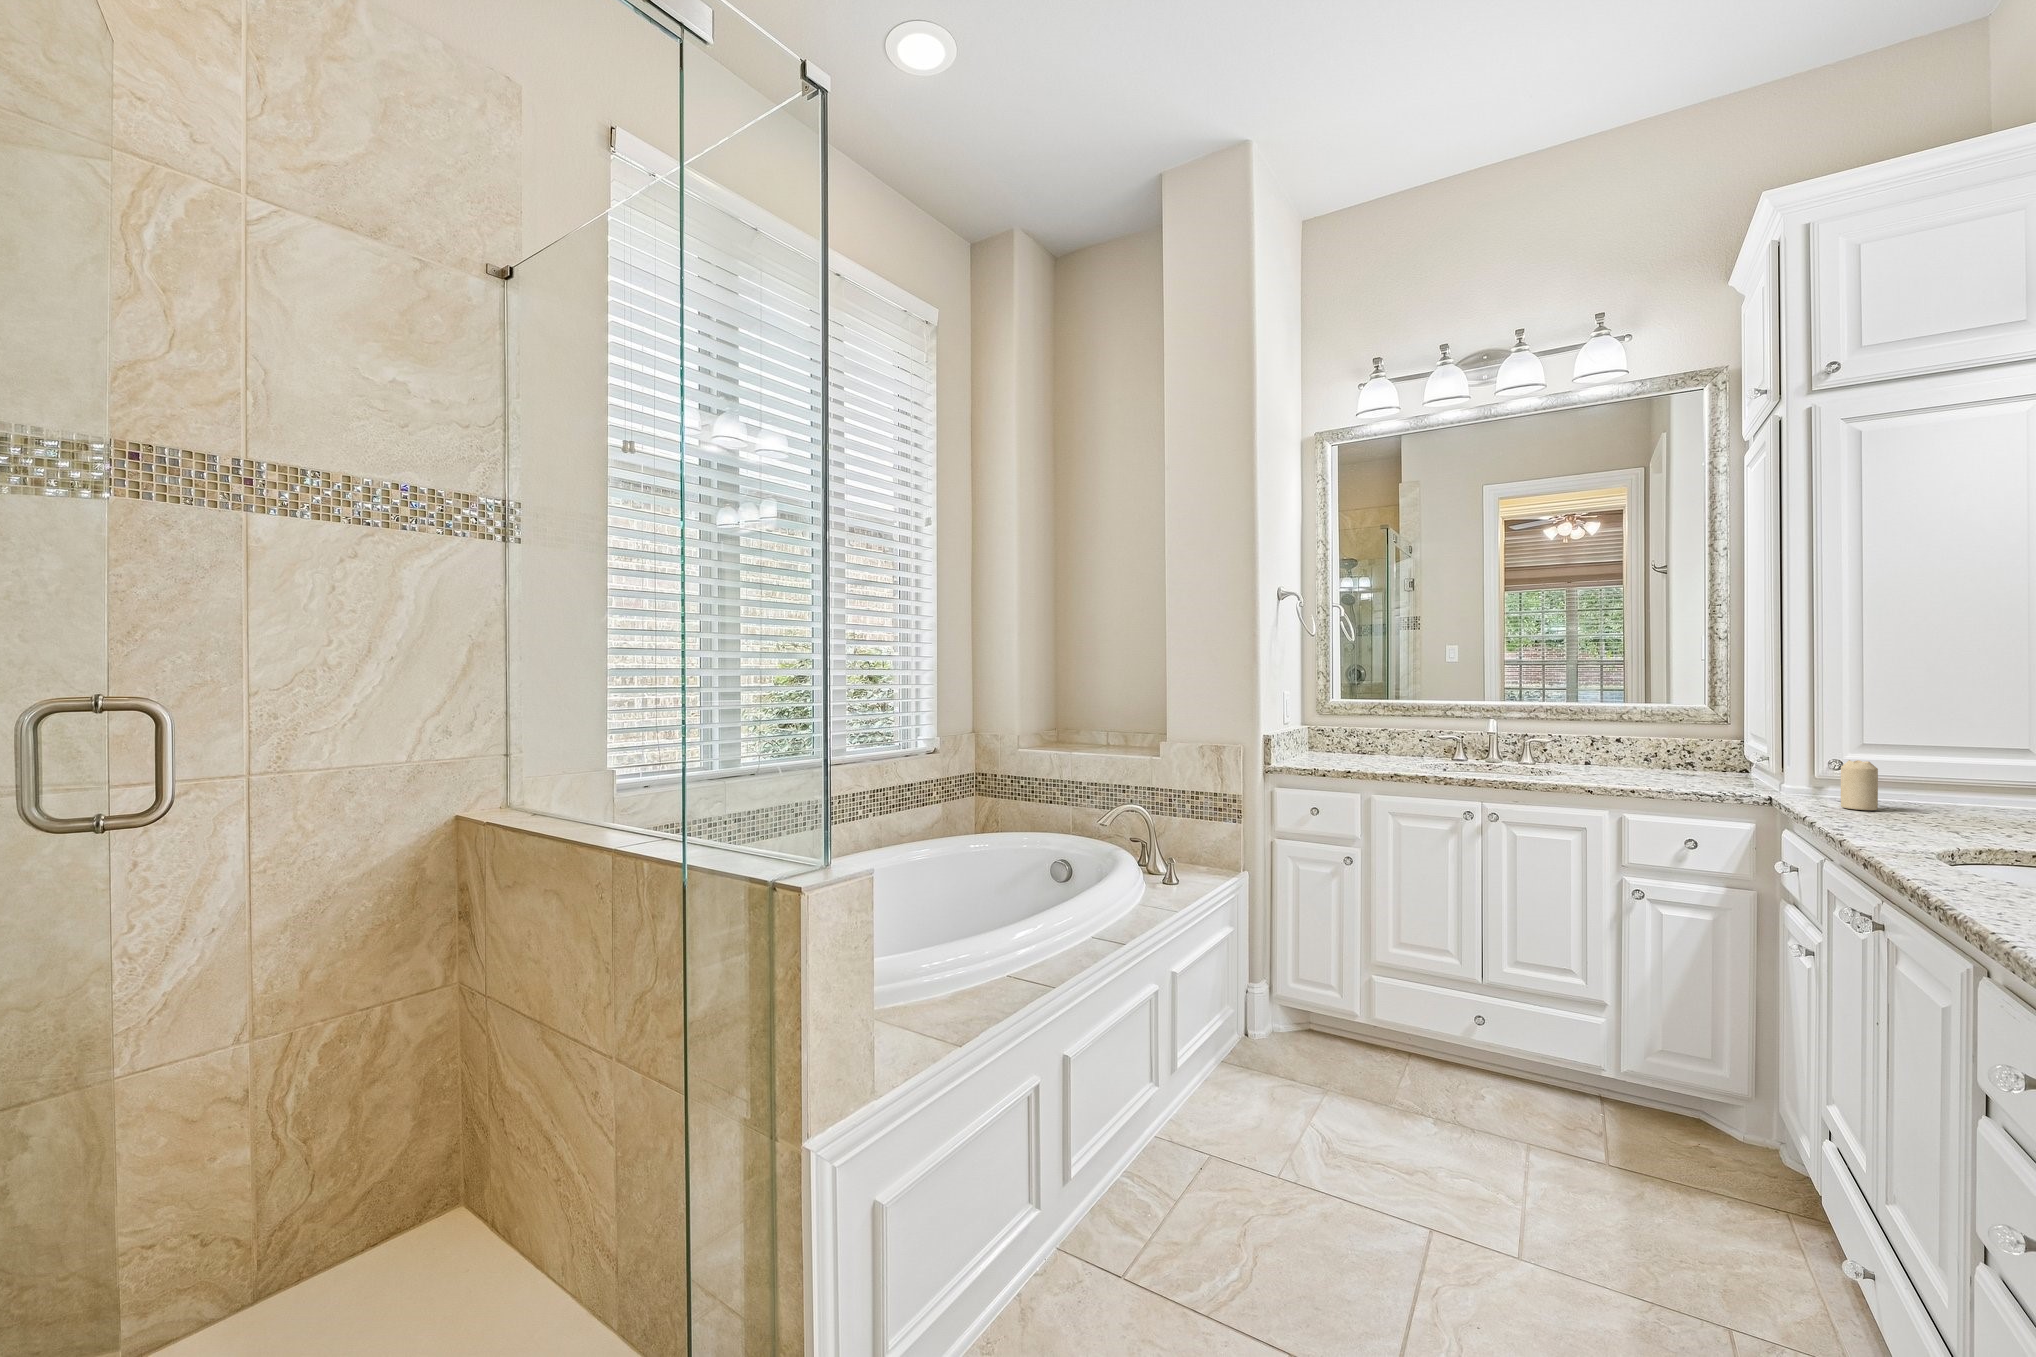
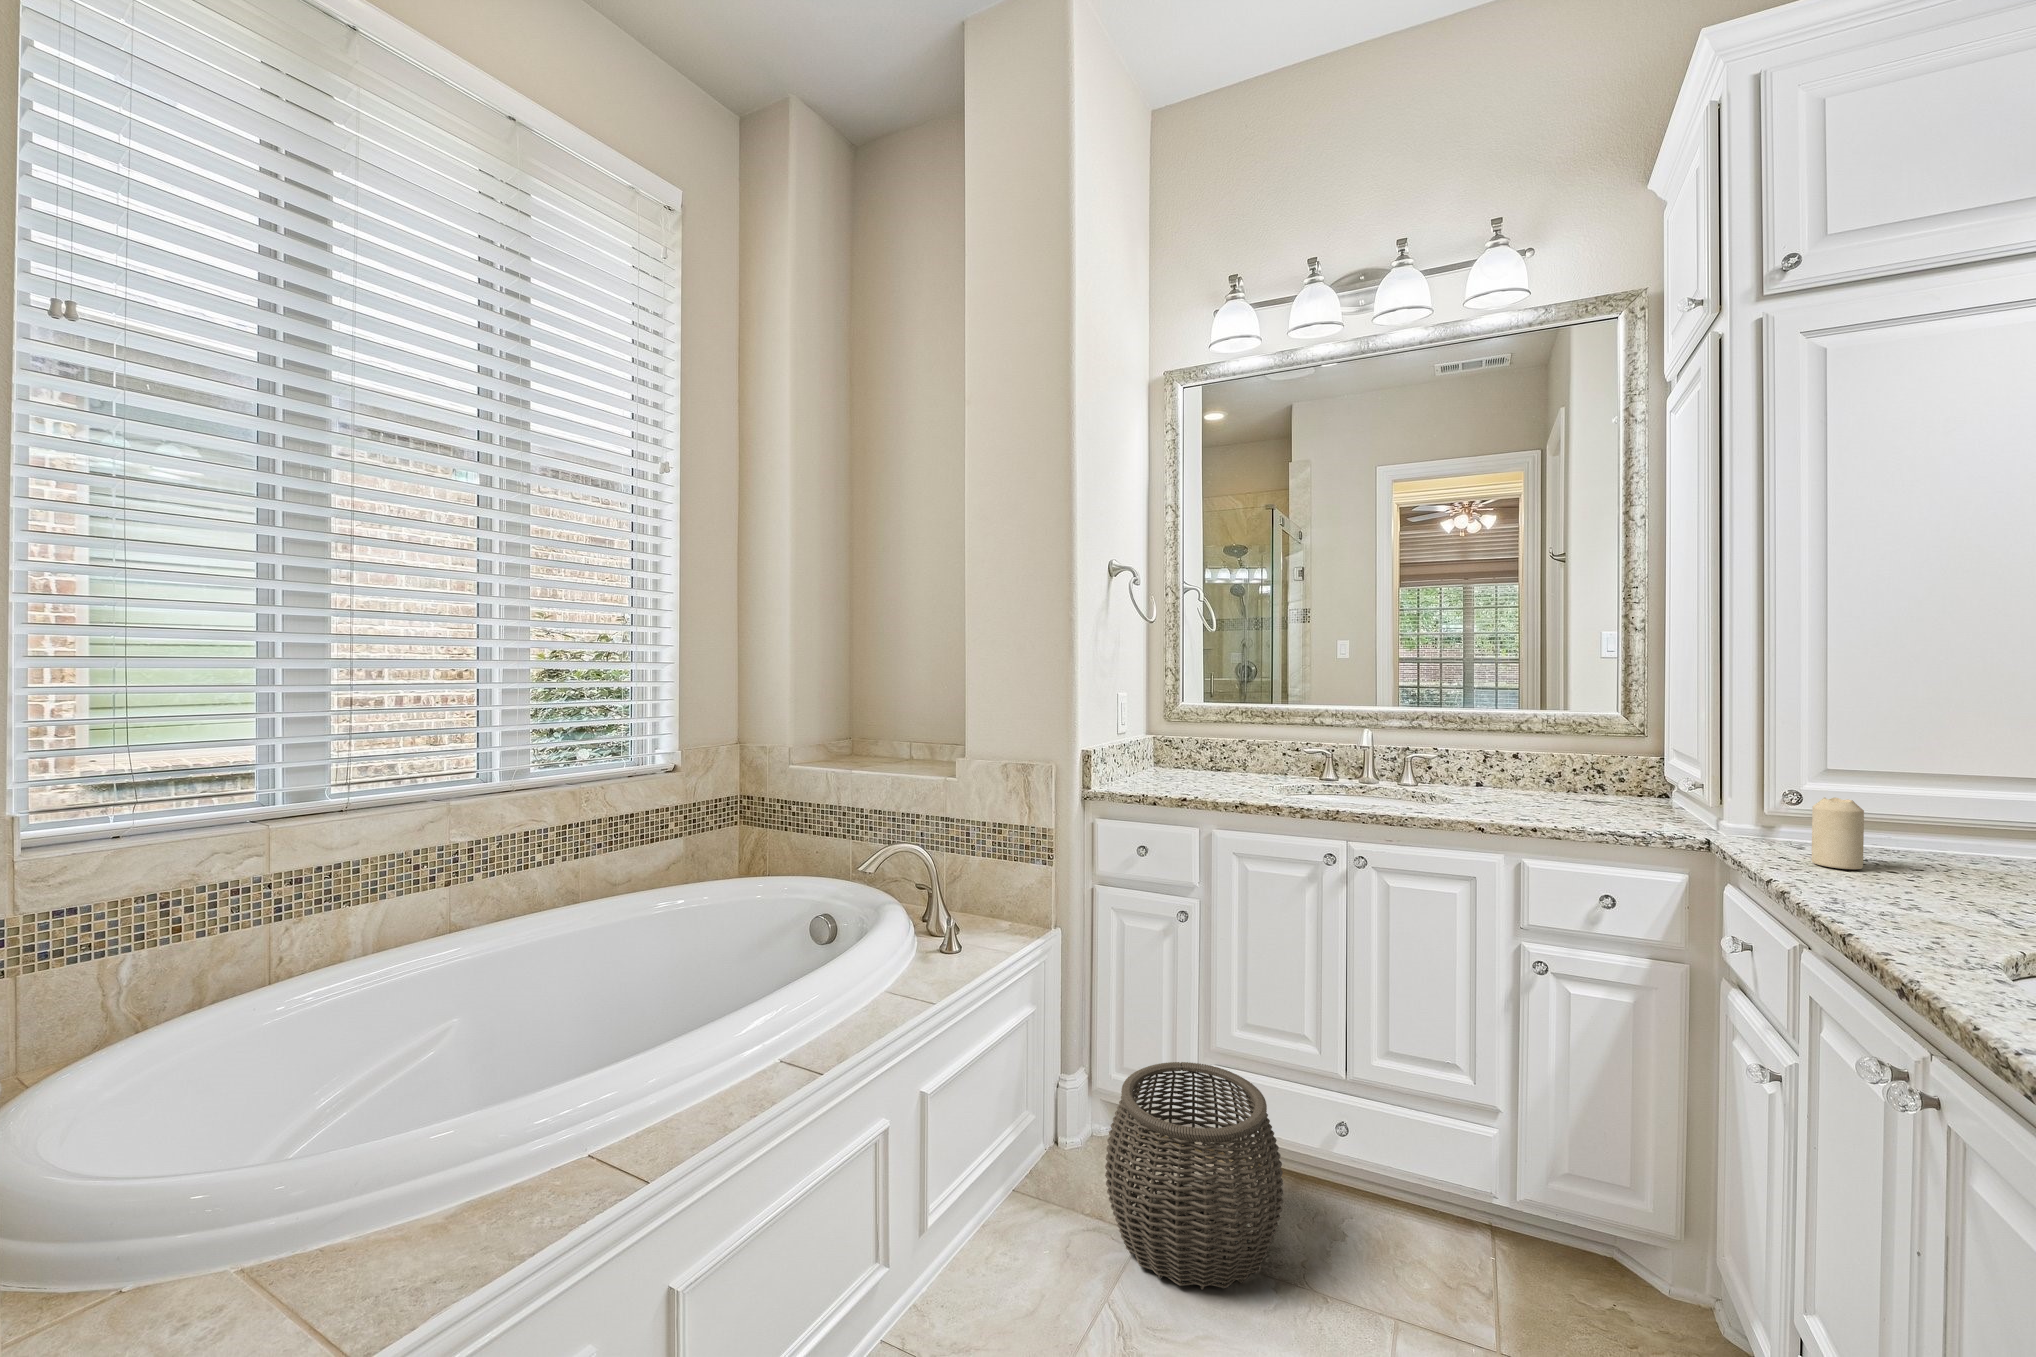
woven basket: none [1297,970,1438,1124] -> present [1105,1062,1284,1290]

